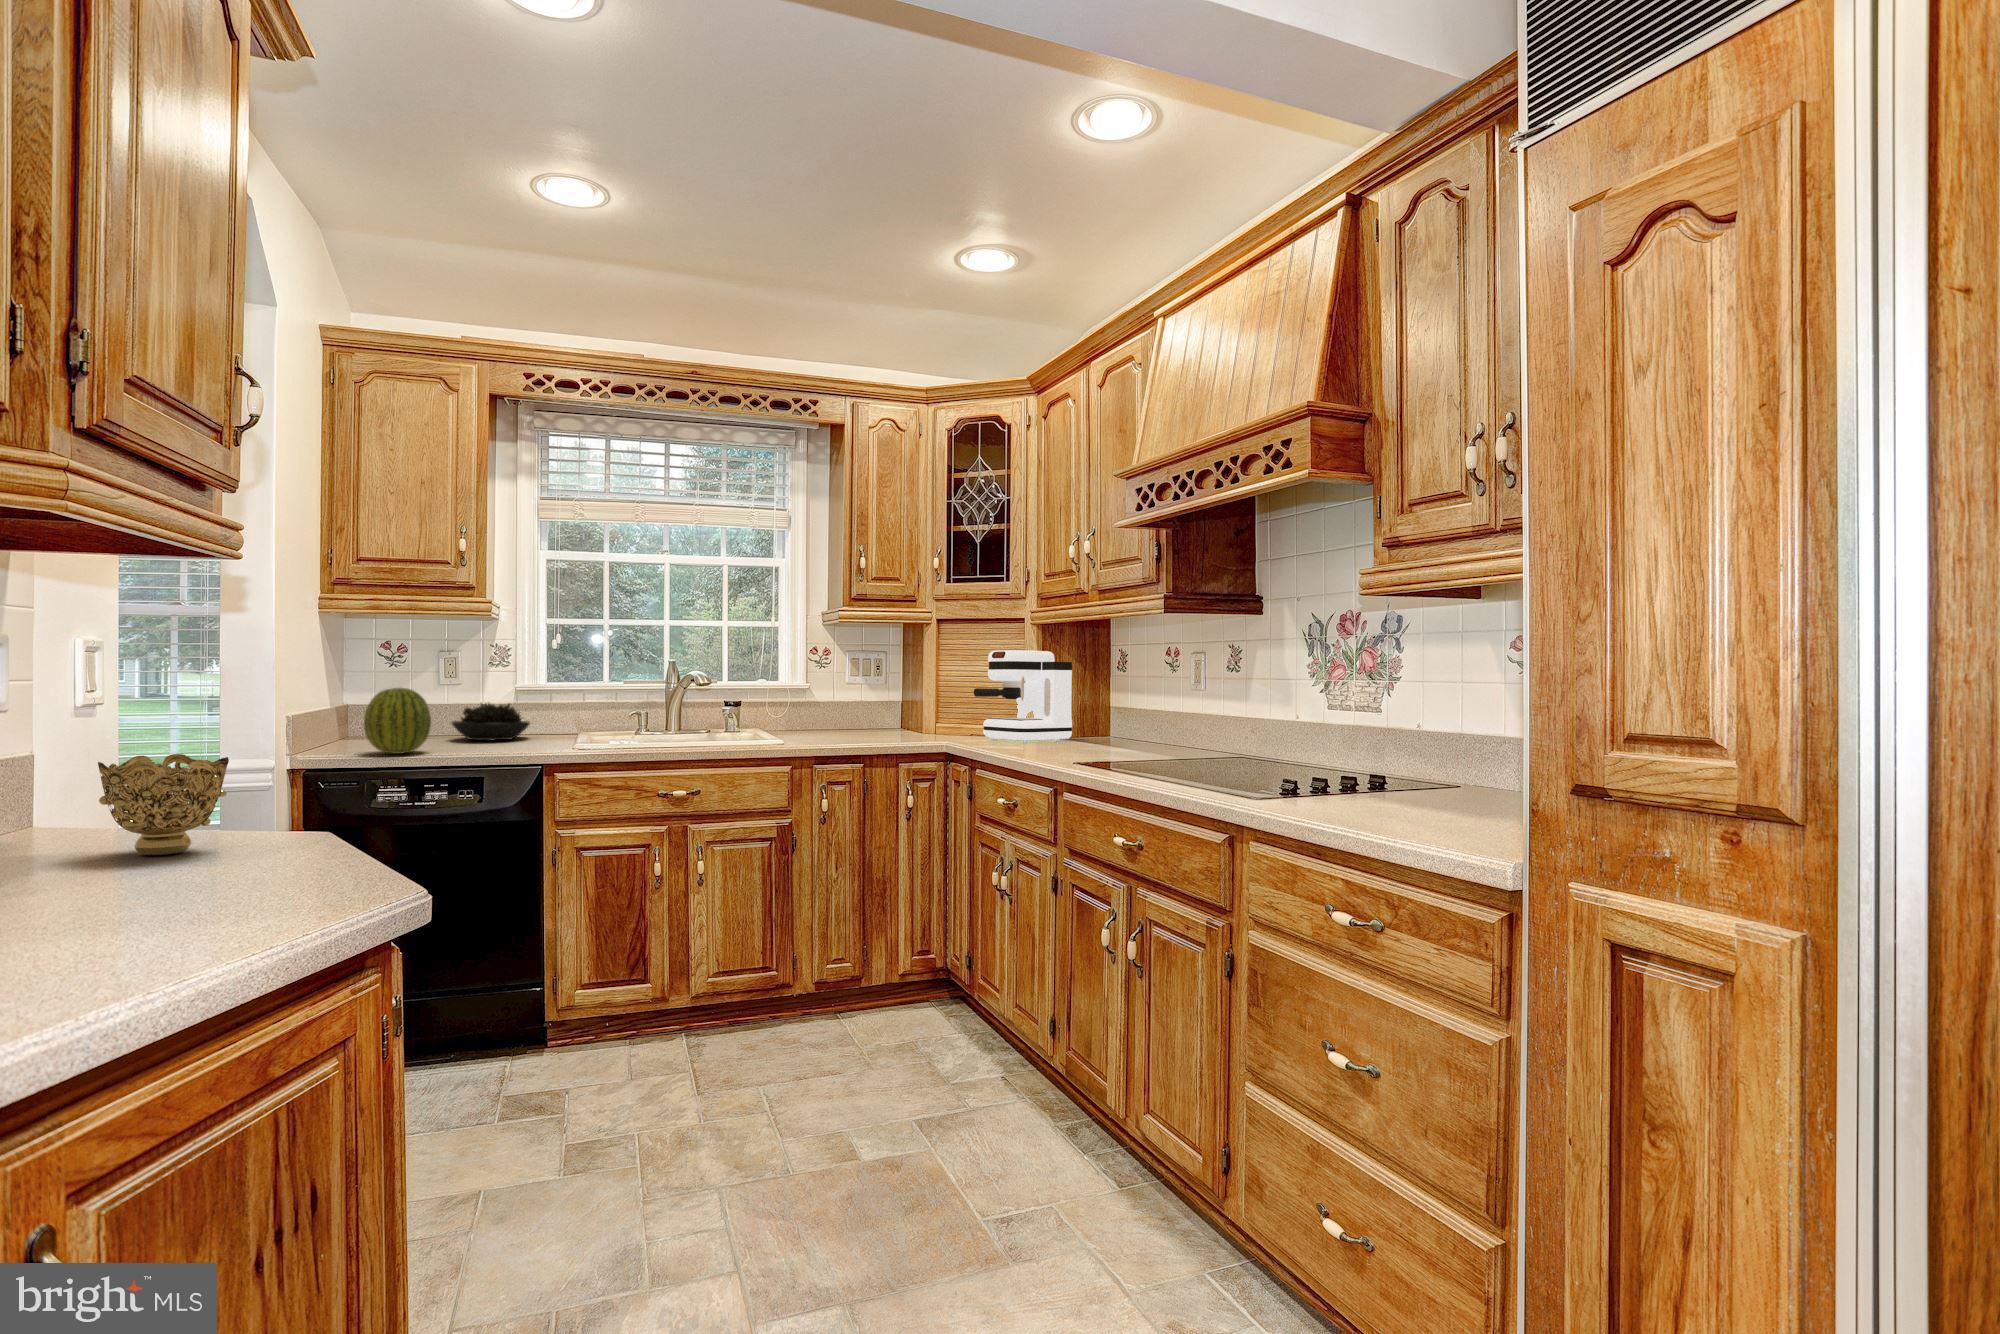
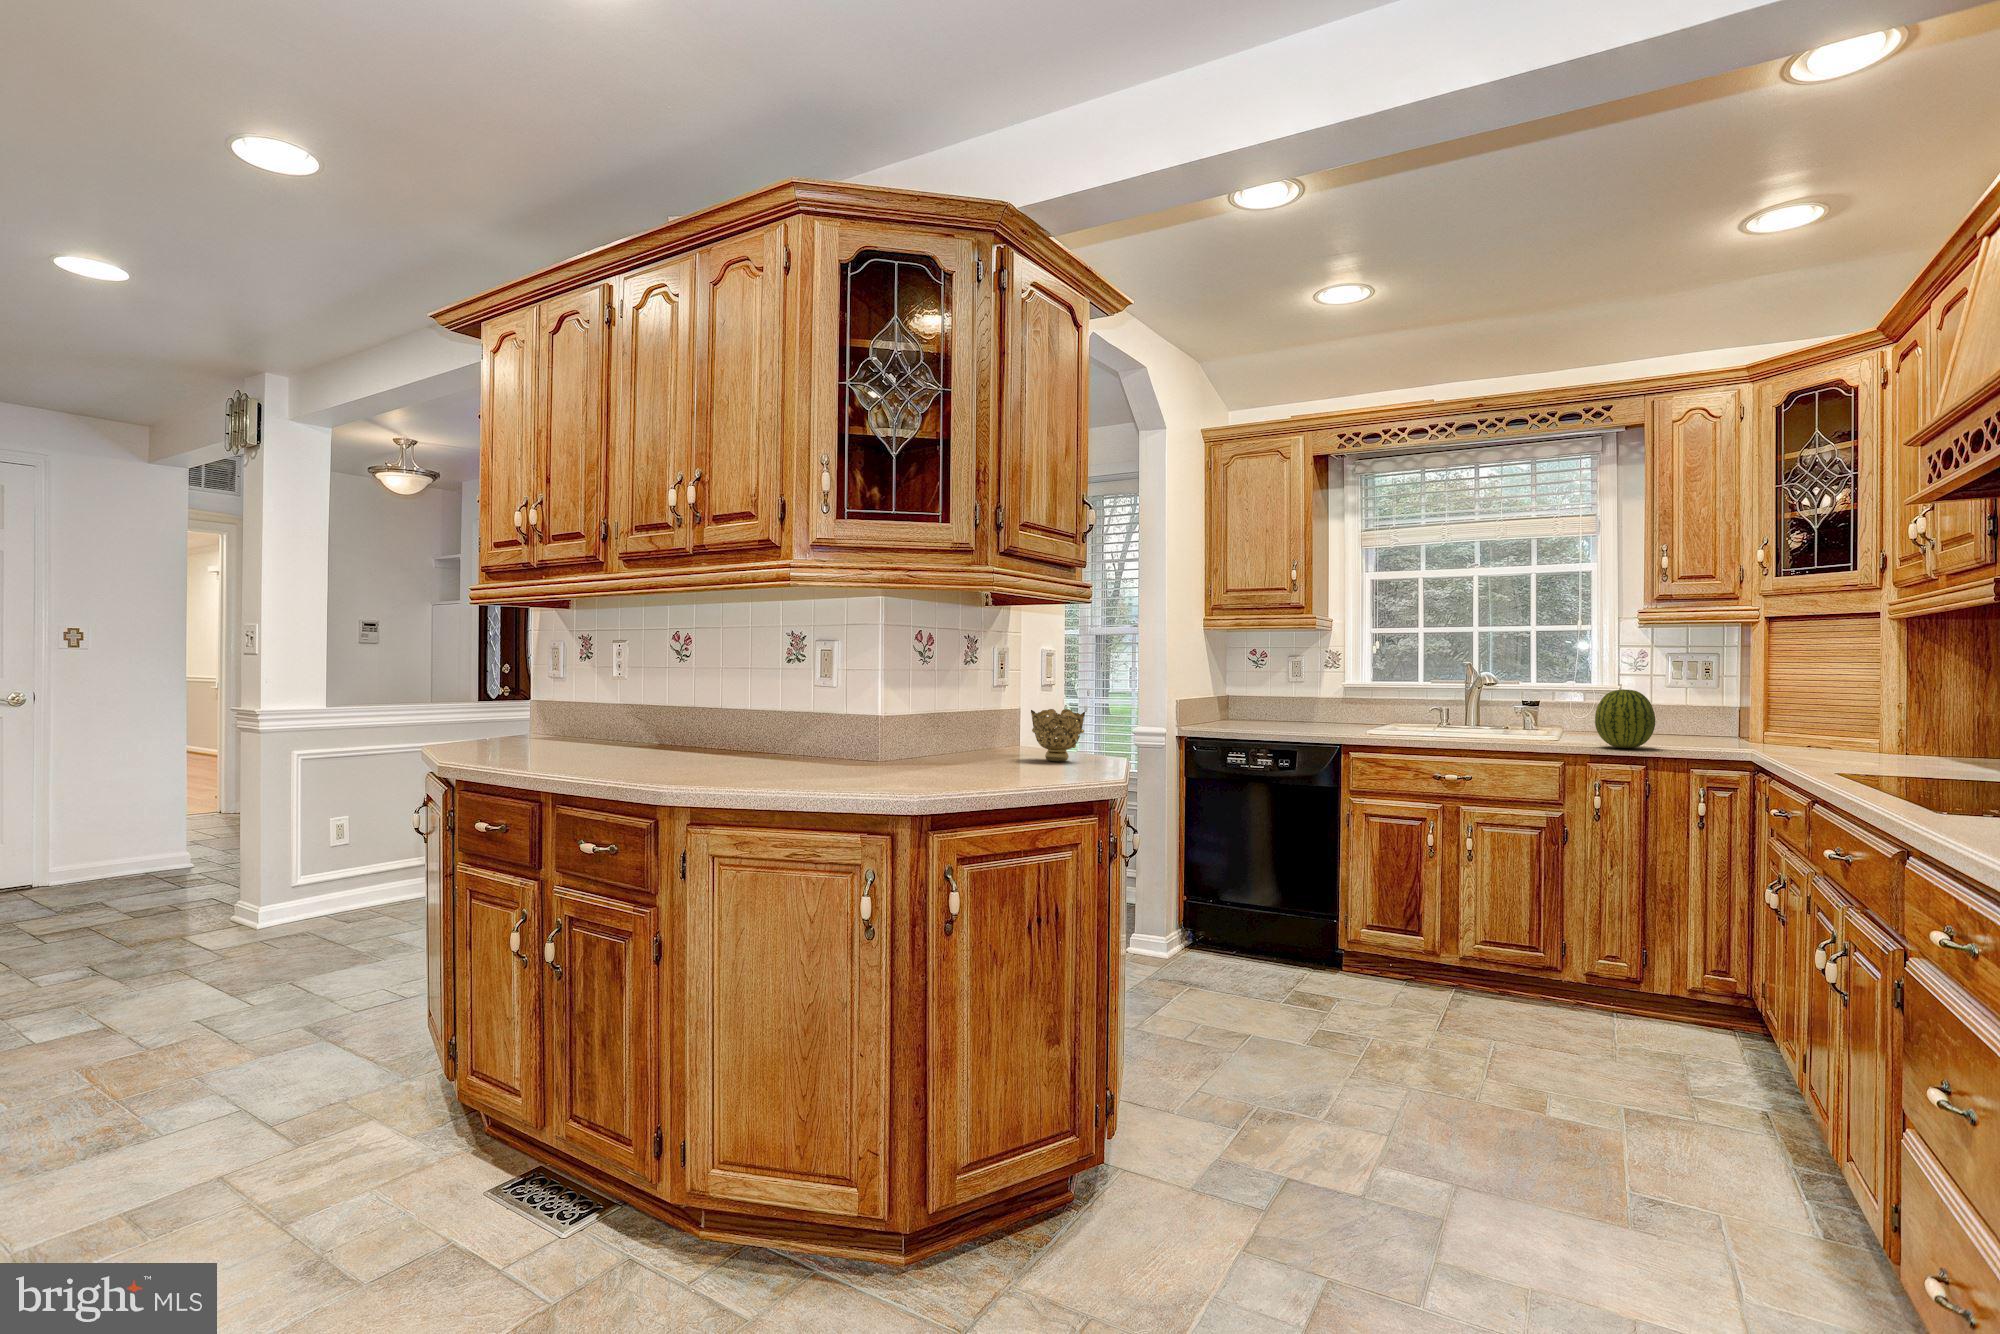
coffee maker: present [974,650,1072,742] -> none [1795,649,1948,758]
fruit: present [364,688,431,754] -> present [1595,689,1655,748]
succulent plant: present [452,703,530,741] -> none [1290,696,1349,726]

